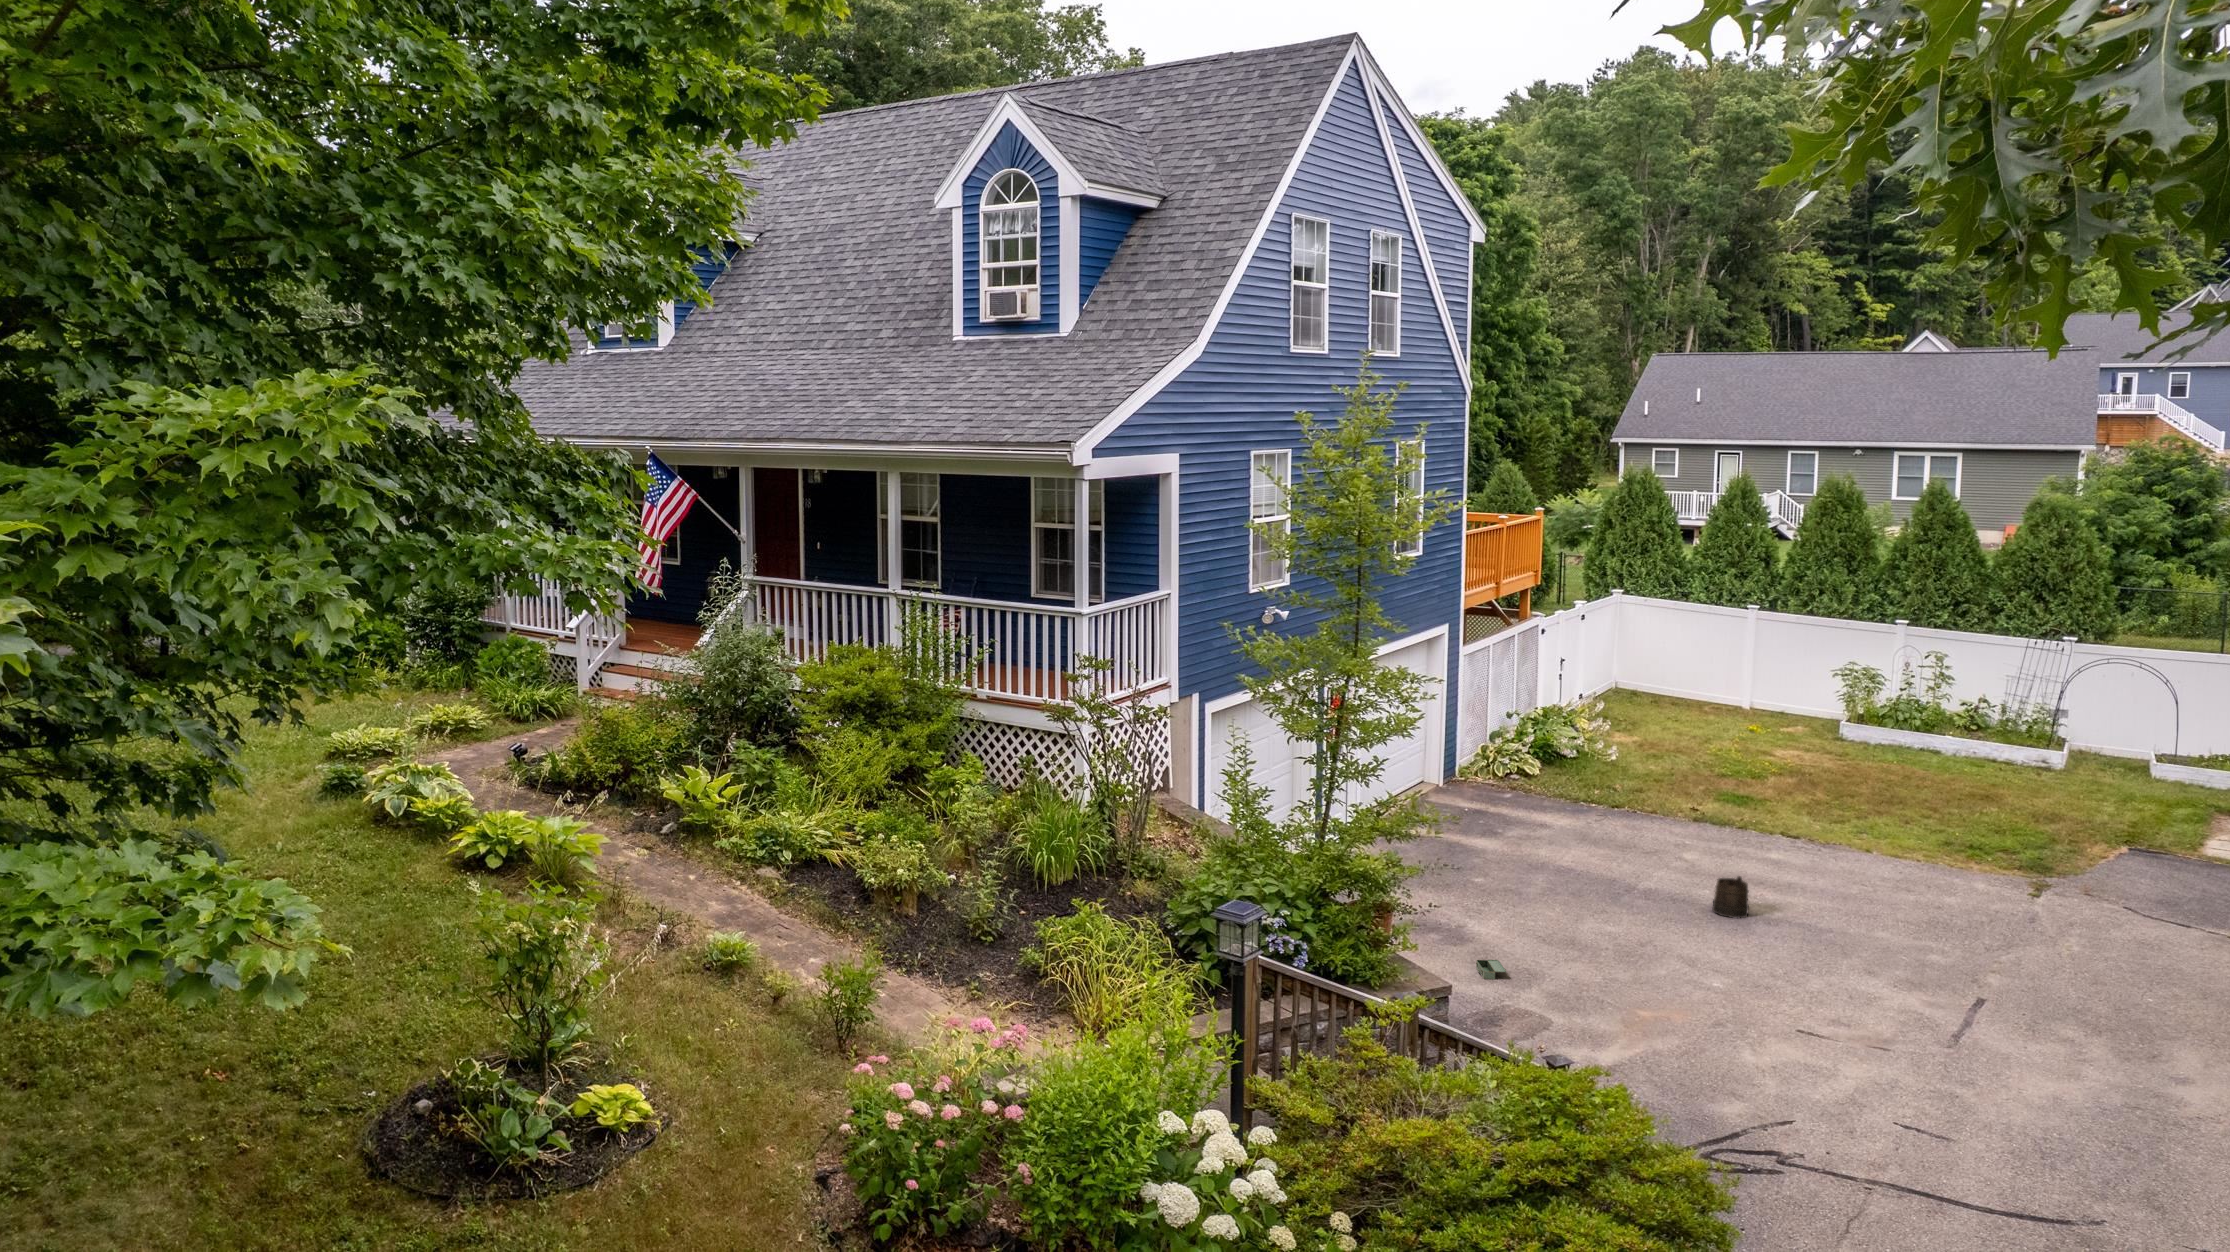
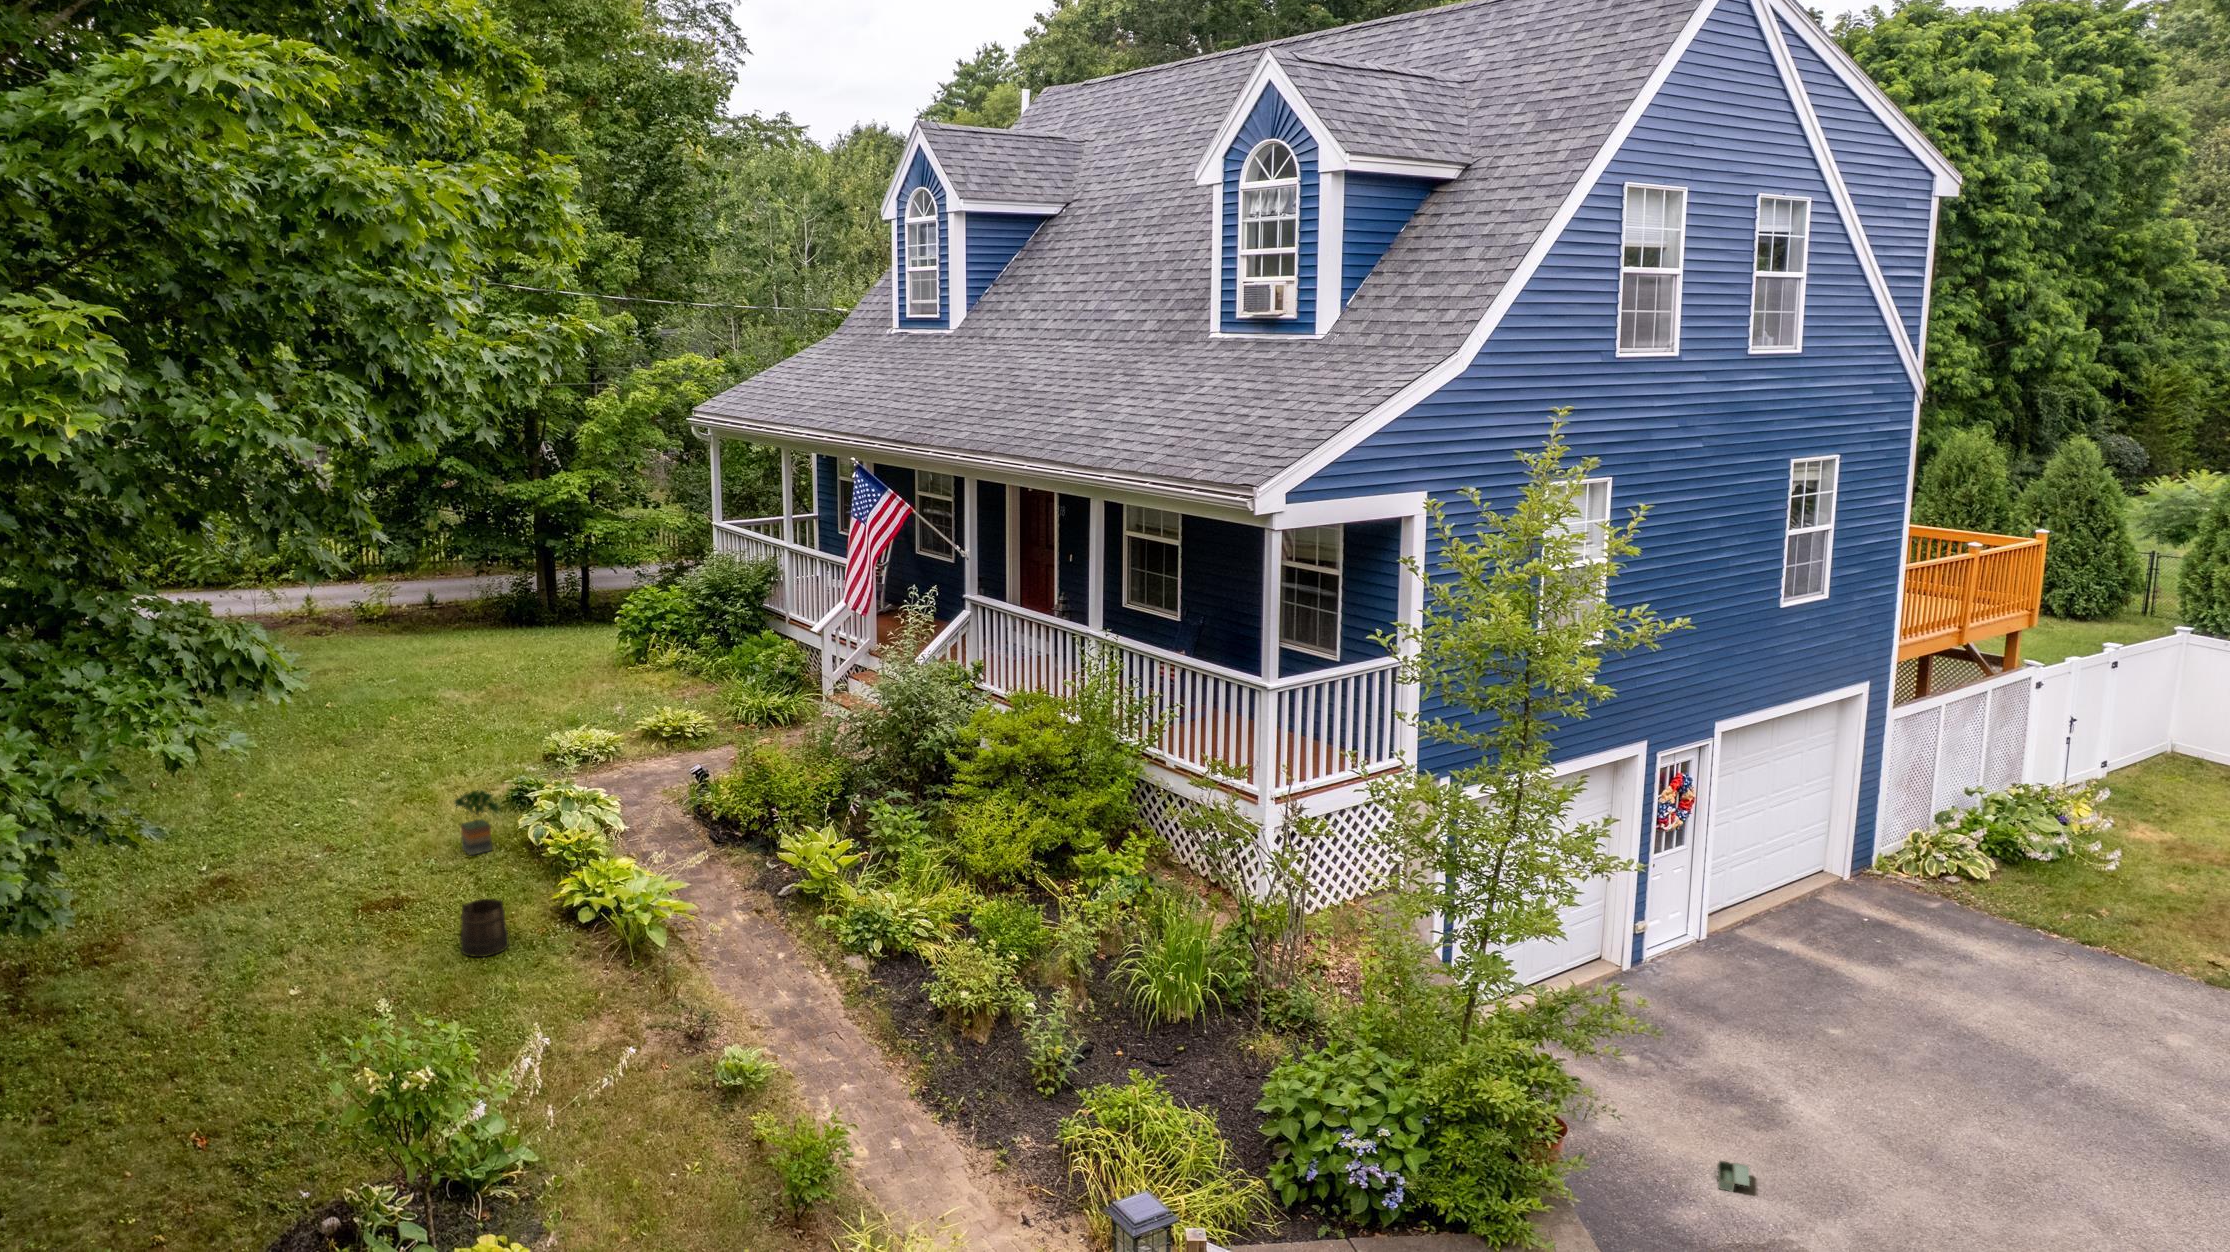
potted tree: none [293,775,348,844] -> present [455,790,500,855]
bucket: present [1712,876,1749,918] -> present [460,899,509,957]

